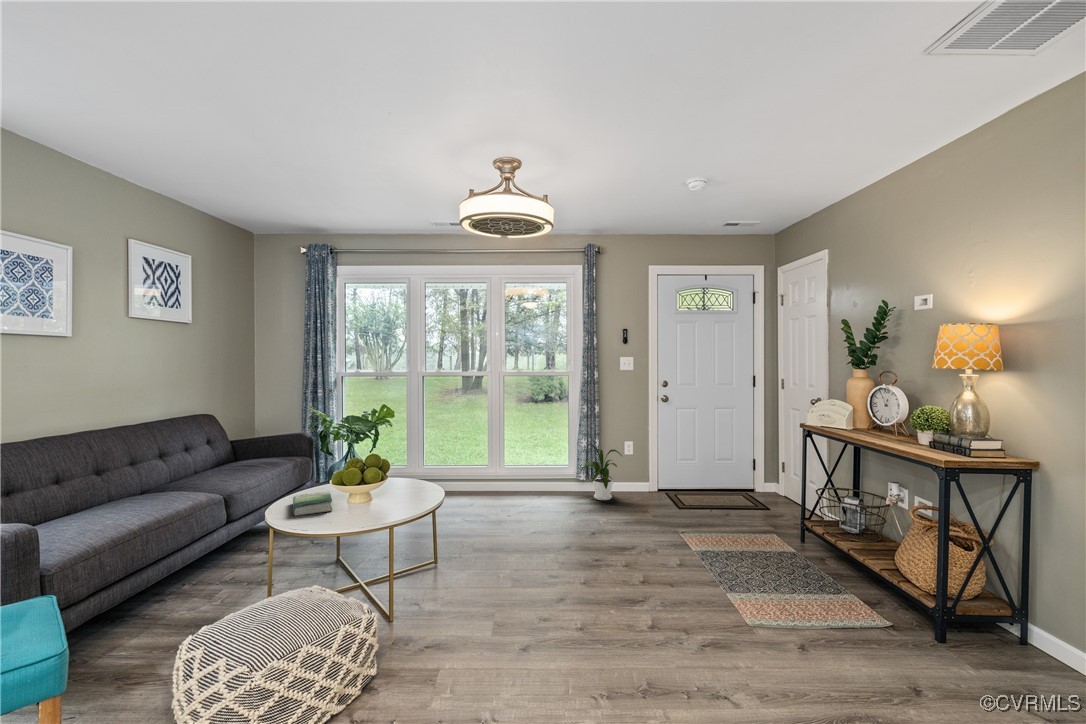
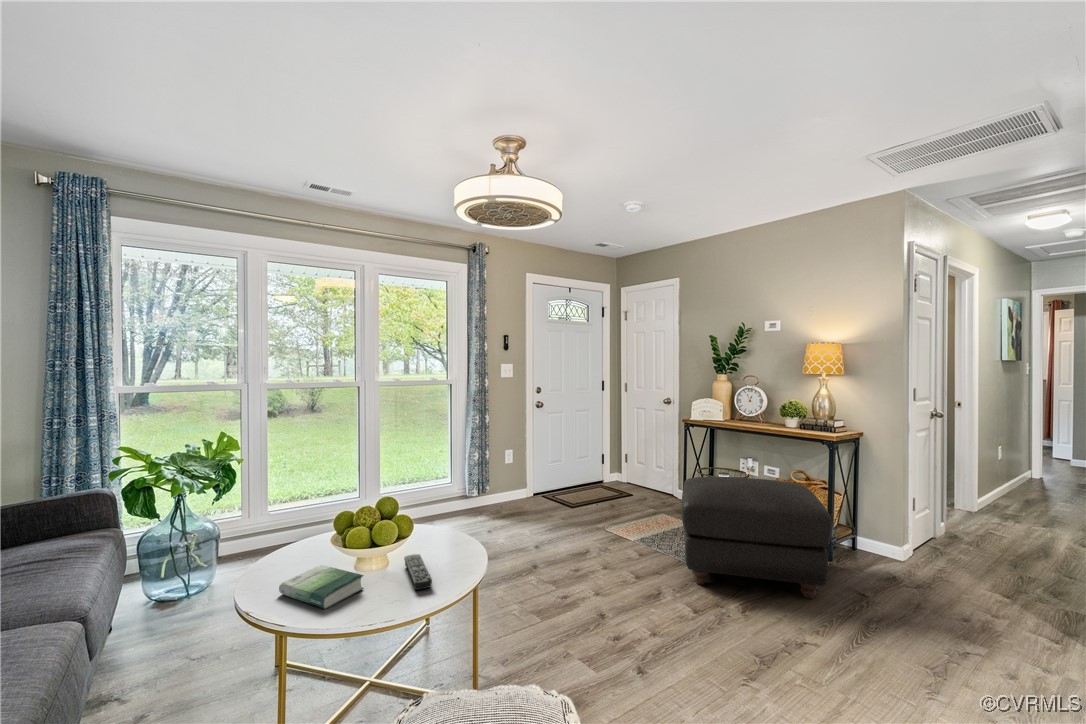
house plant: present [581,444,622,500] -> none [468,458,518,514]
ottoman: none [688,491,912,672] -> present [681,477,832,599]
remote control: none [351,497,390,520] -> present [404,554,432,590]

